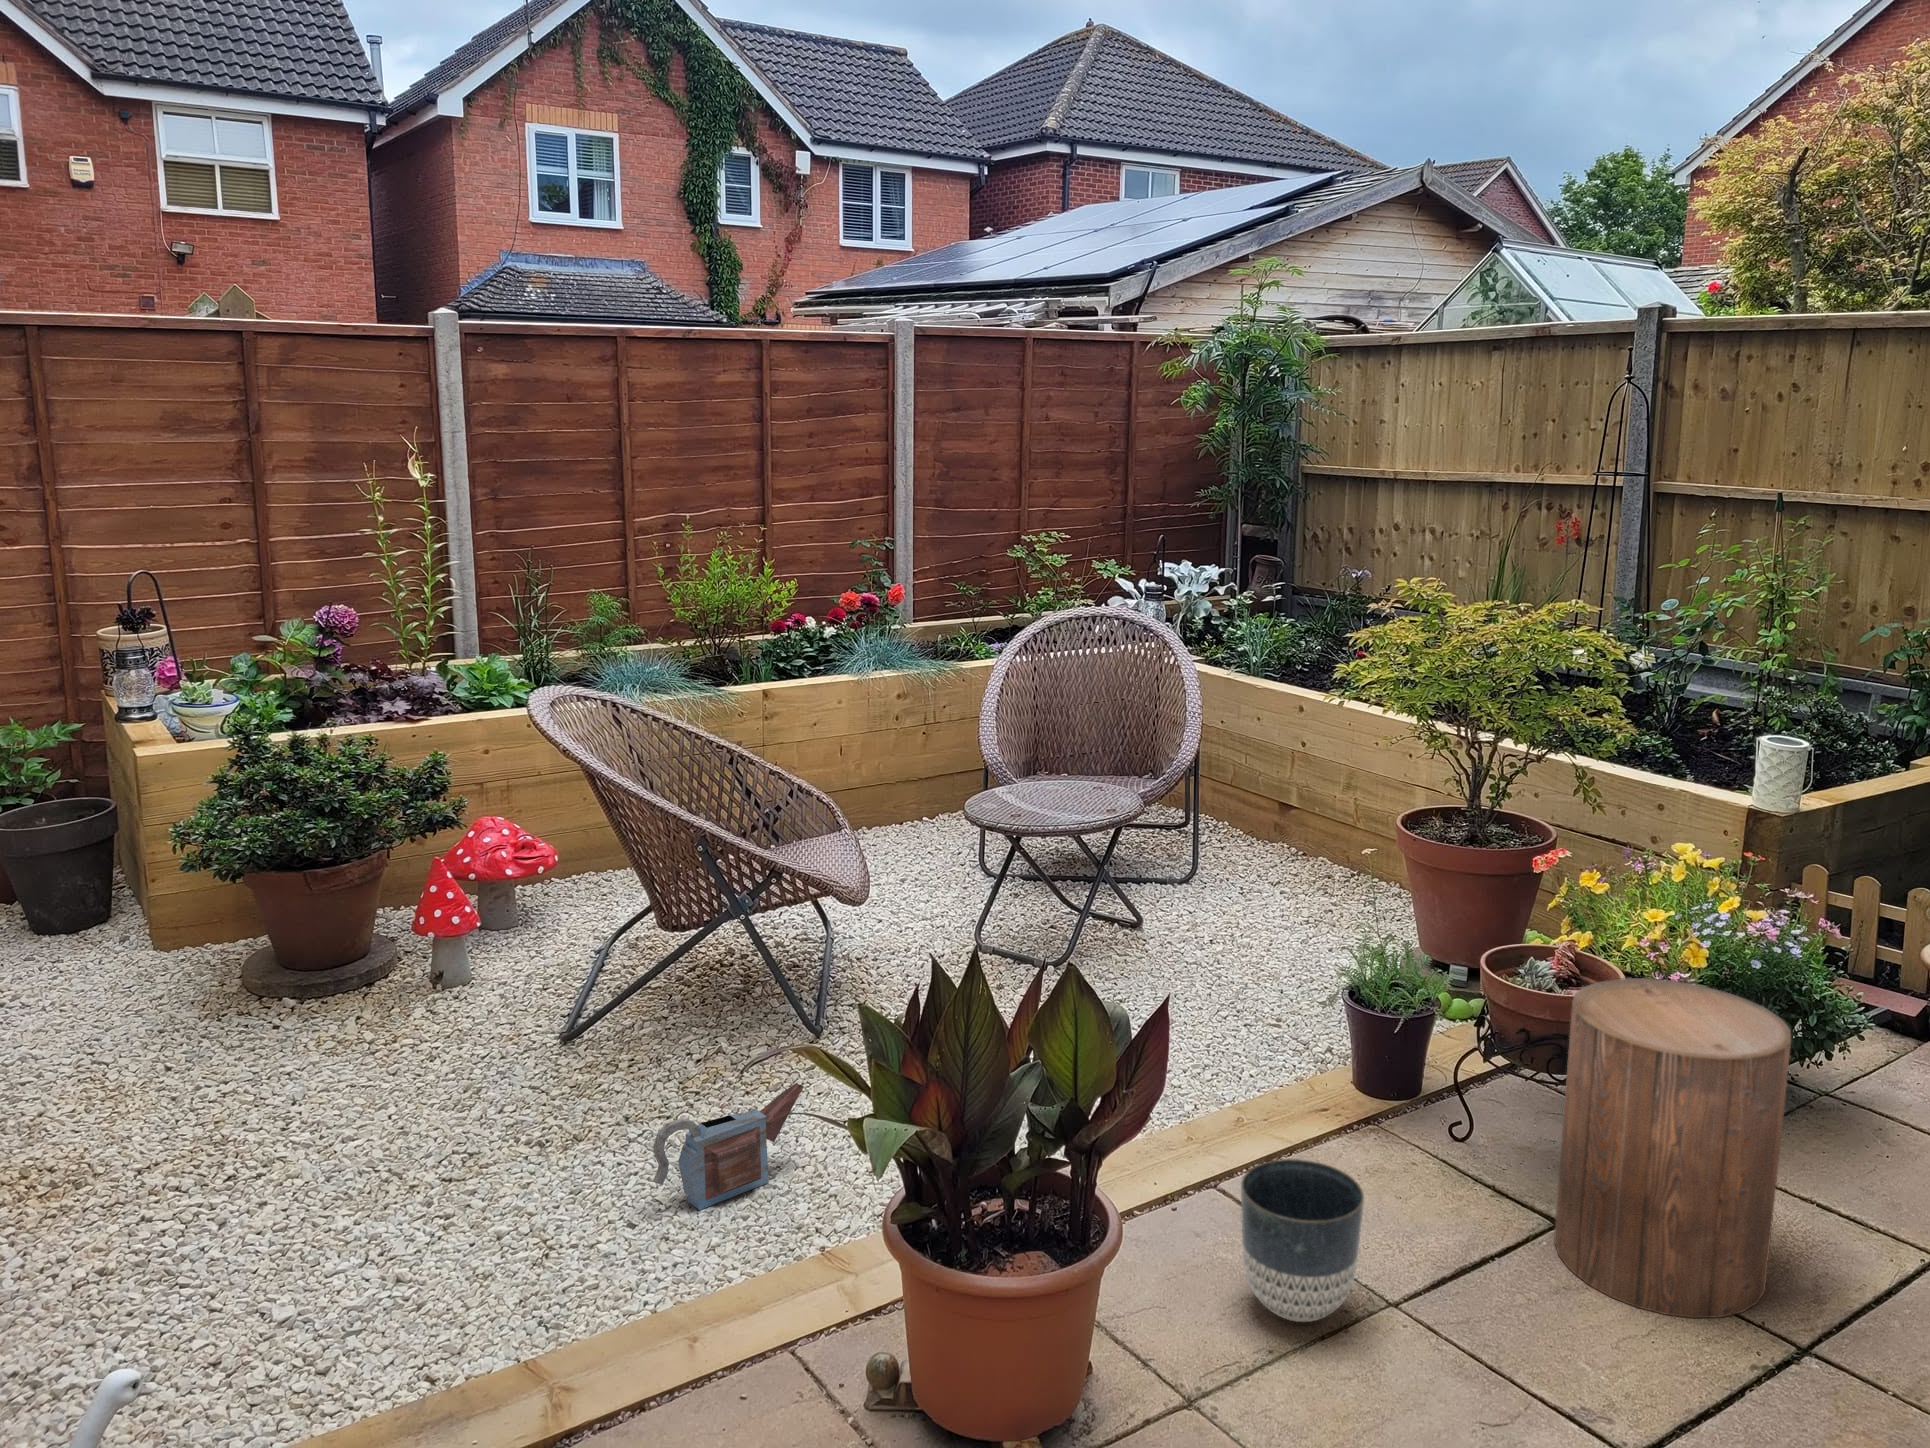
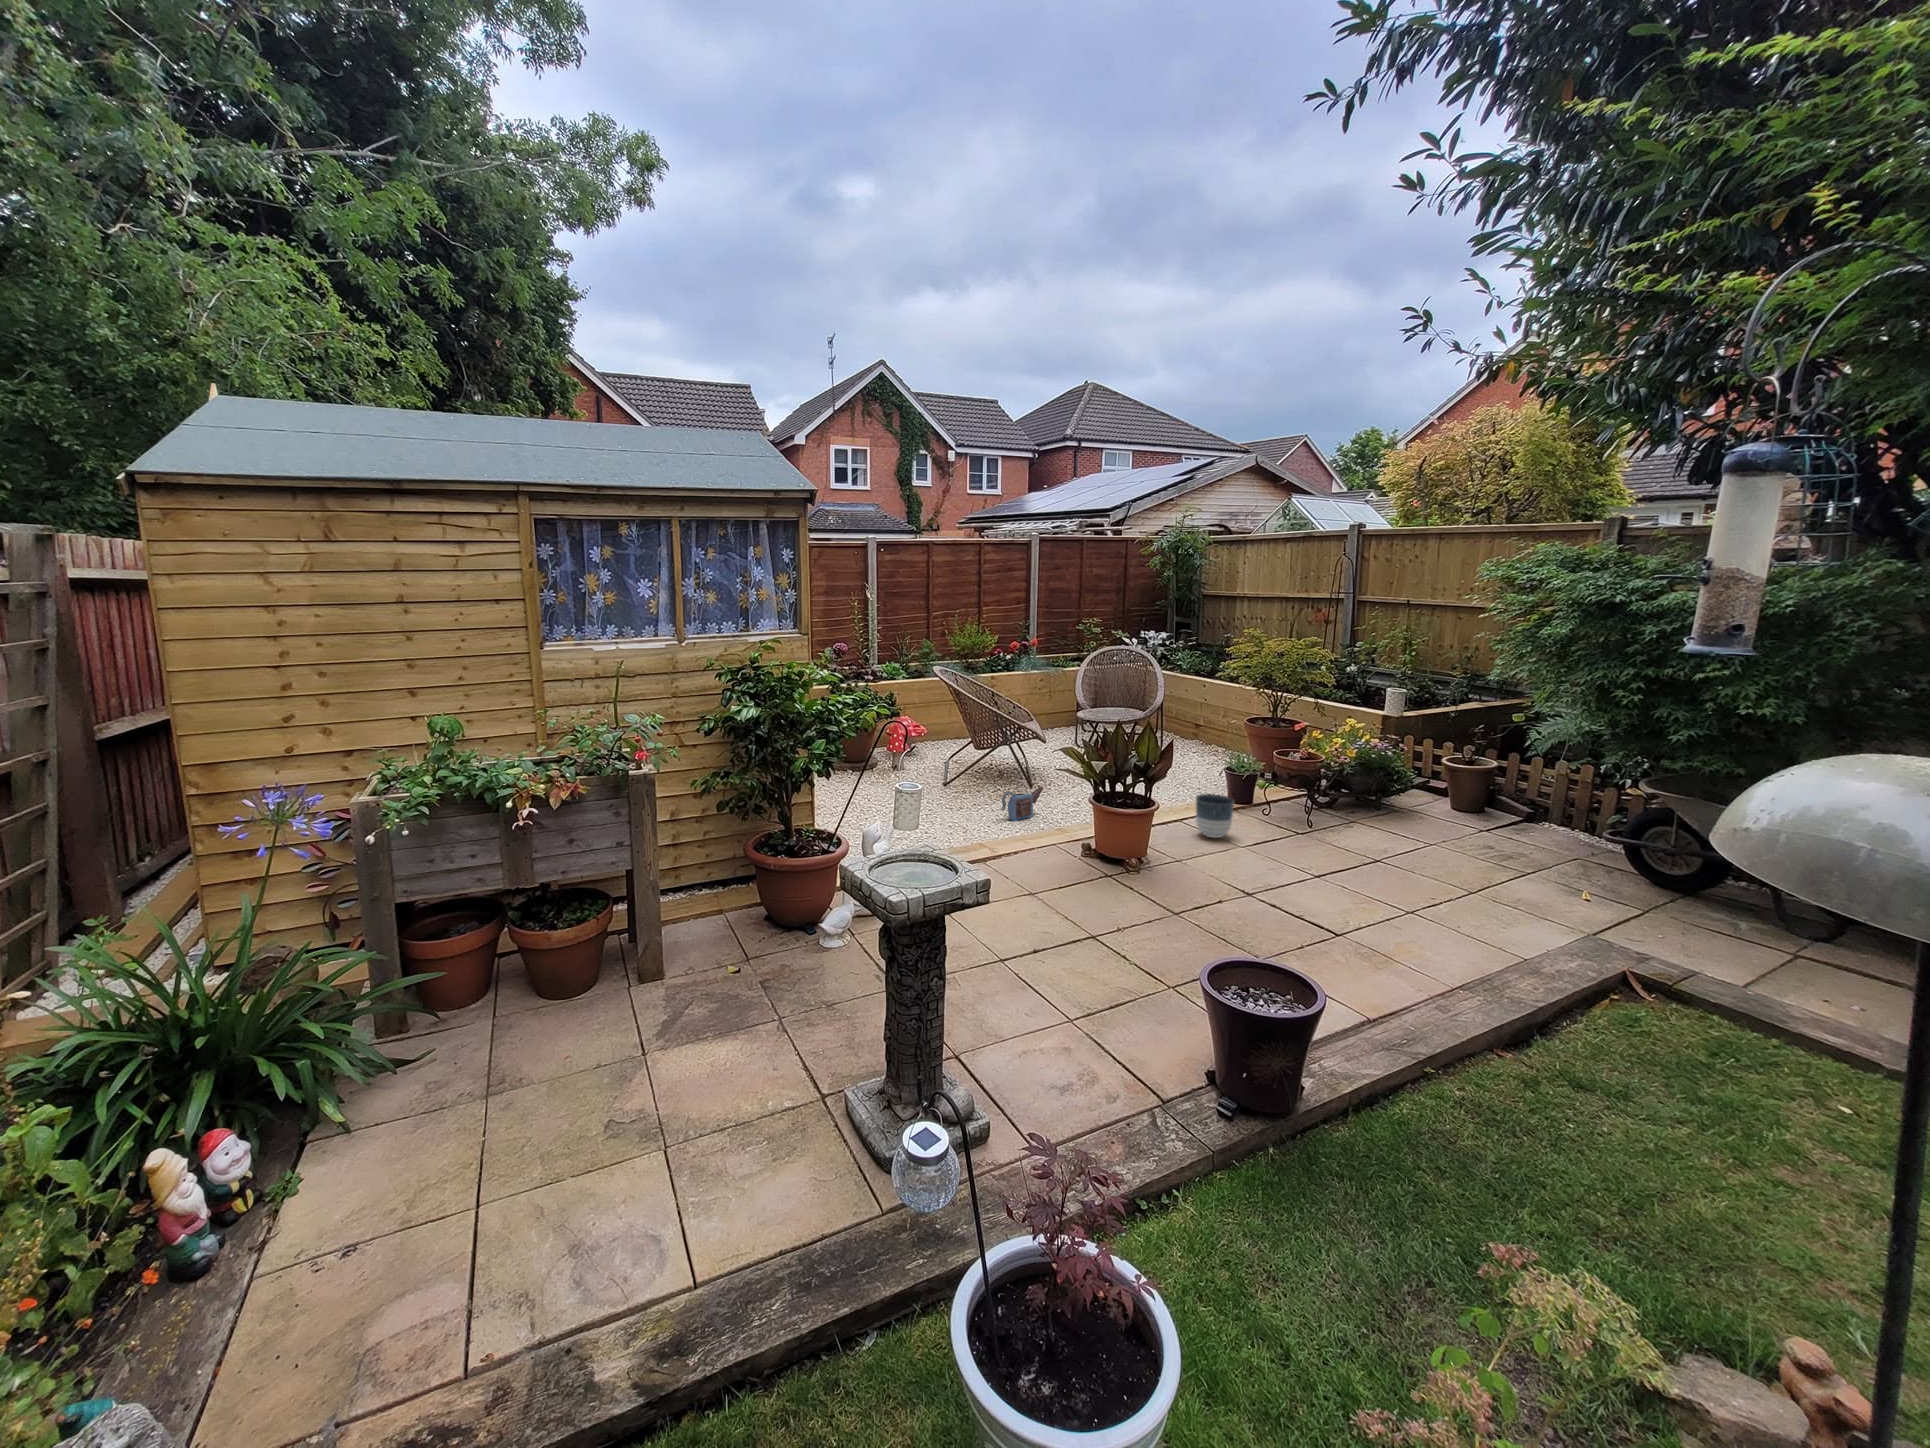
stool: present [1554,978,1791,1318] -> none [1297,748,1372,844]

